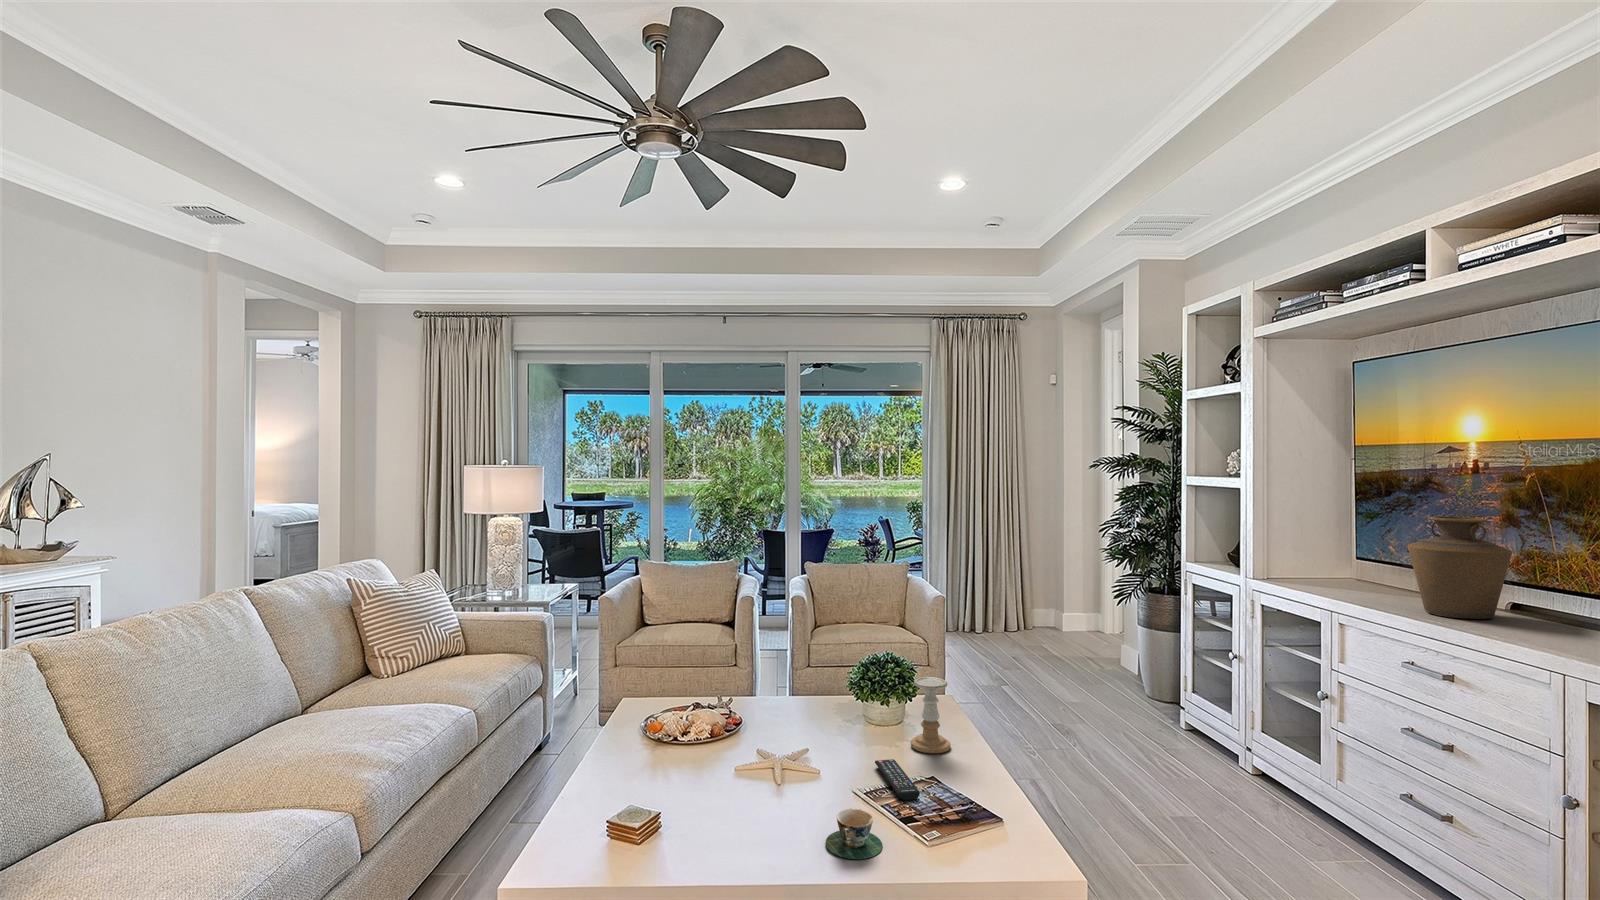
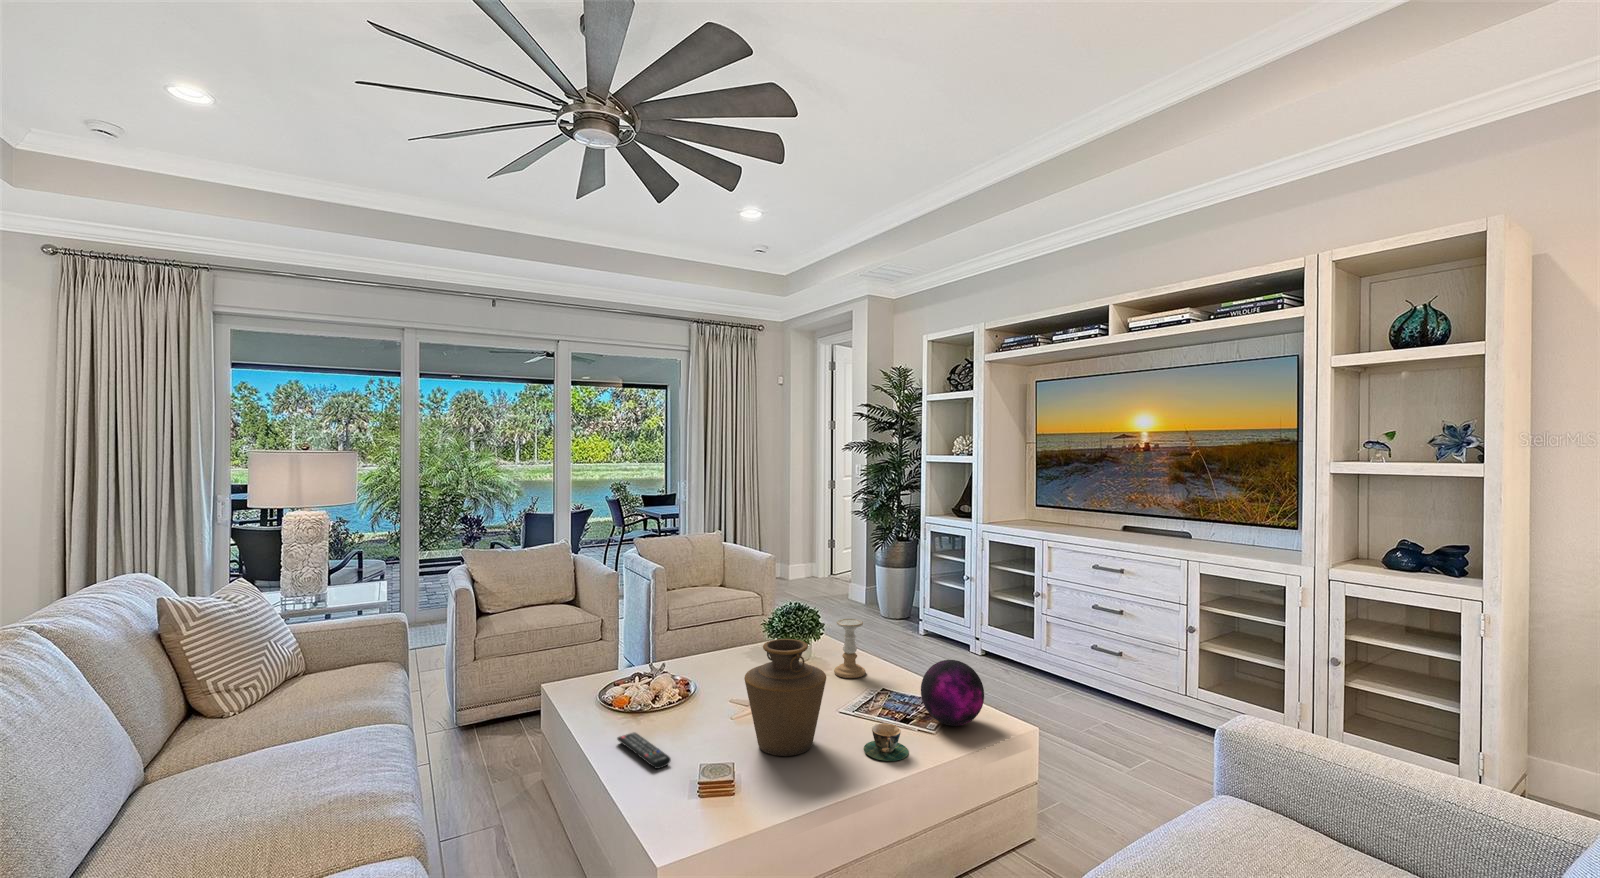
vase: present [1407,517,1512,619] -> present [744,639,826,756]
decorative orb: none [937,747,1022,839] -> present [921,660,984,726]
remote control: present [875,759,920,800] -> present [617,733,671,769]

